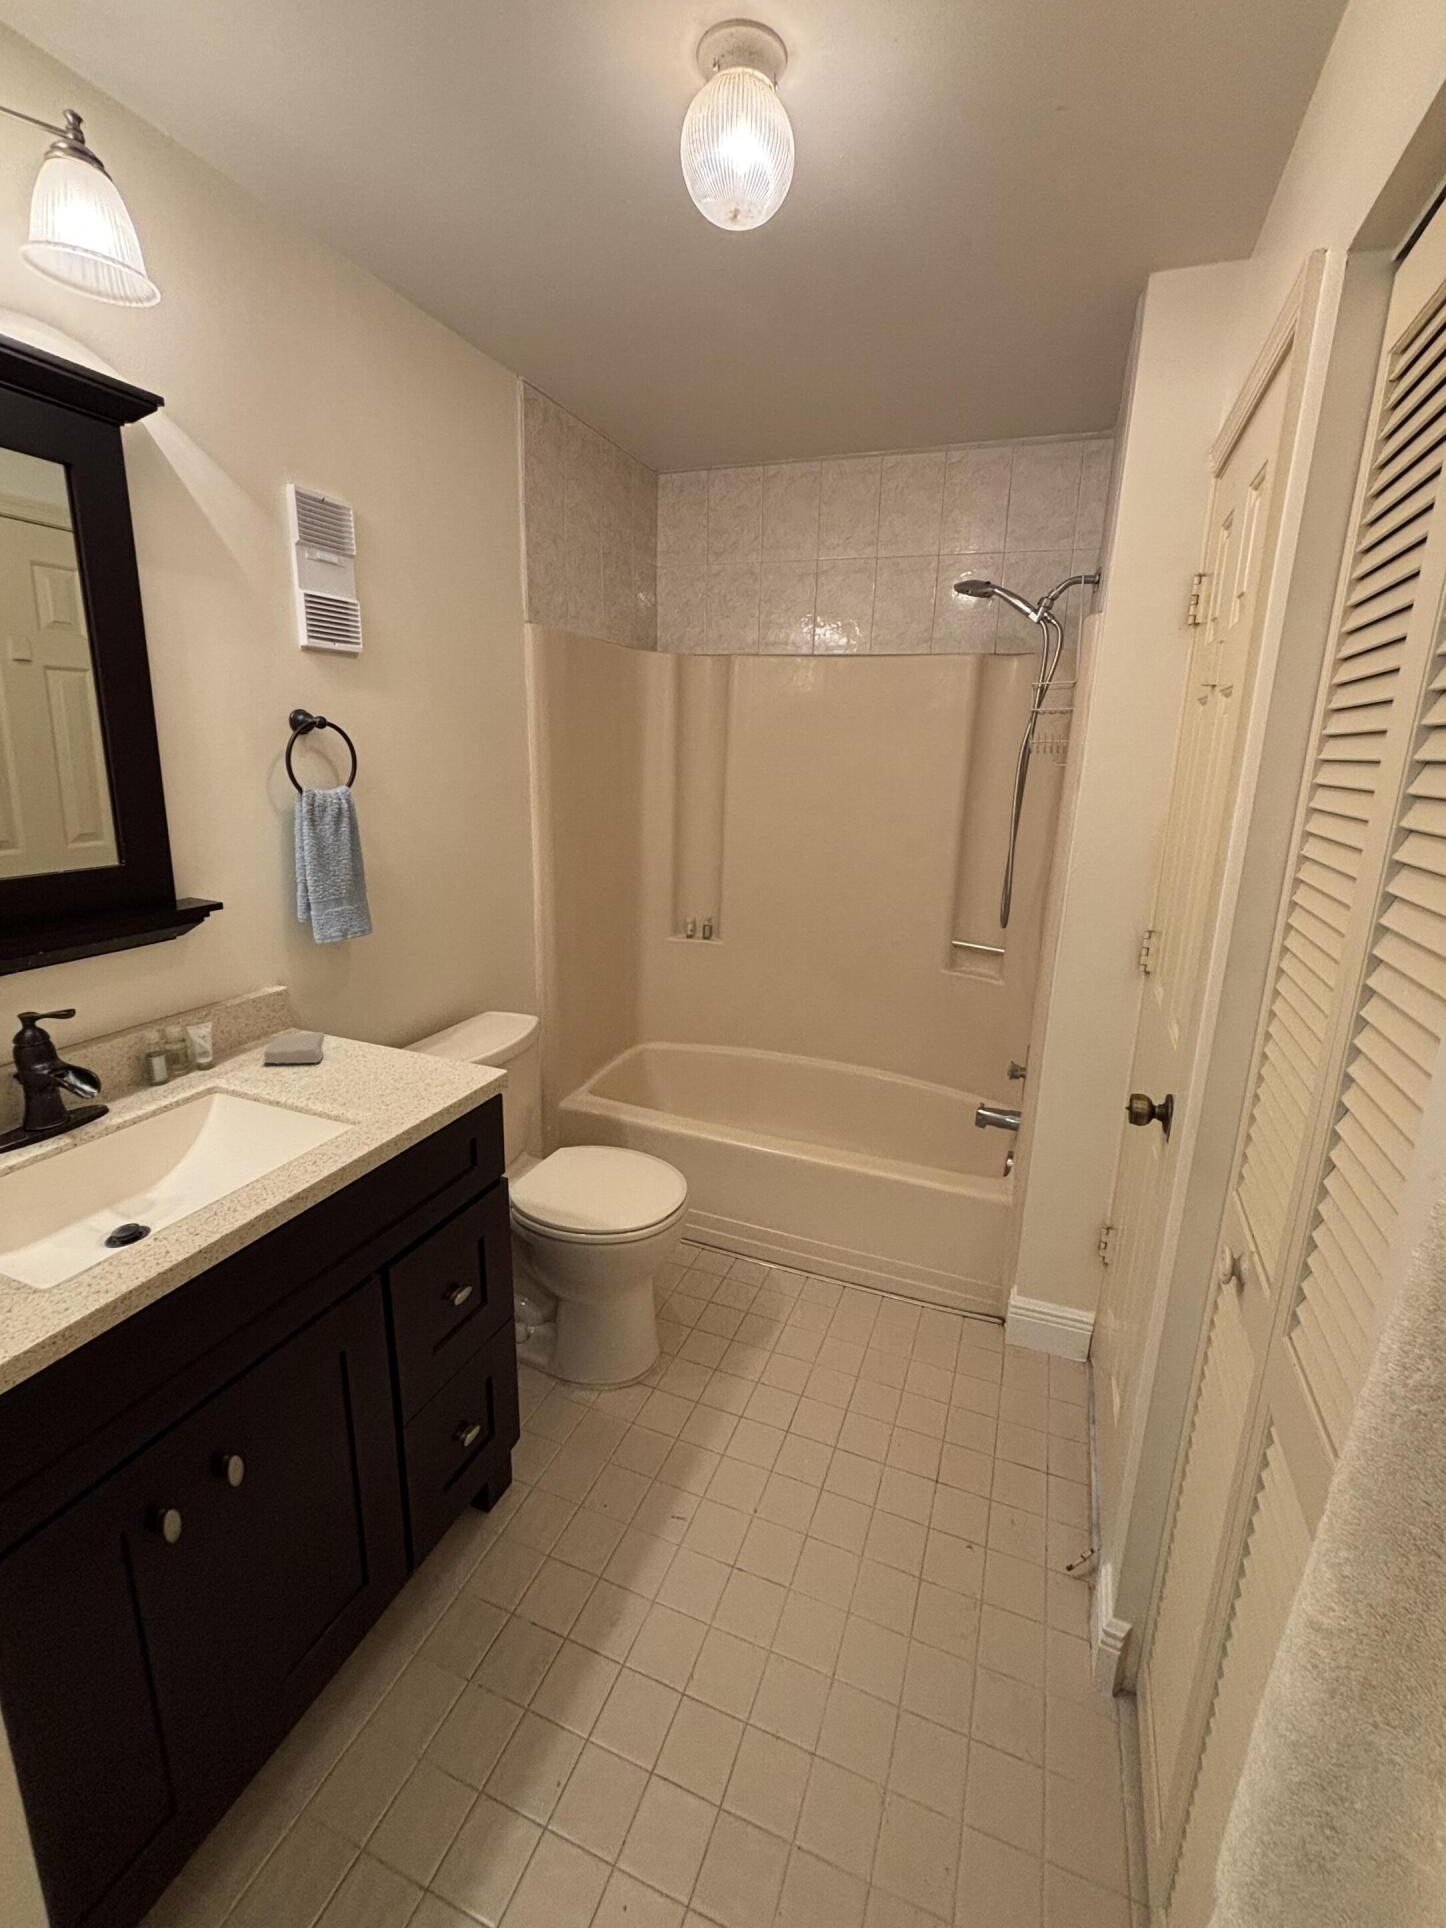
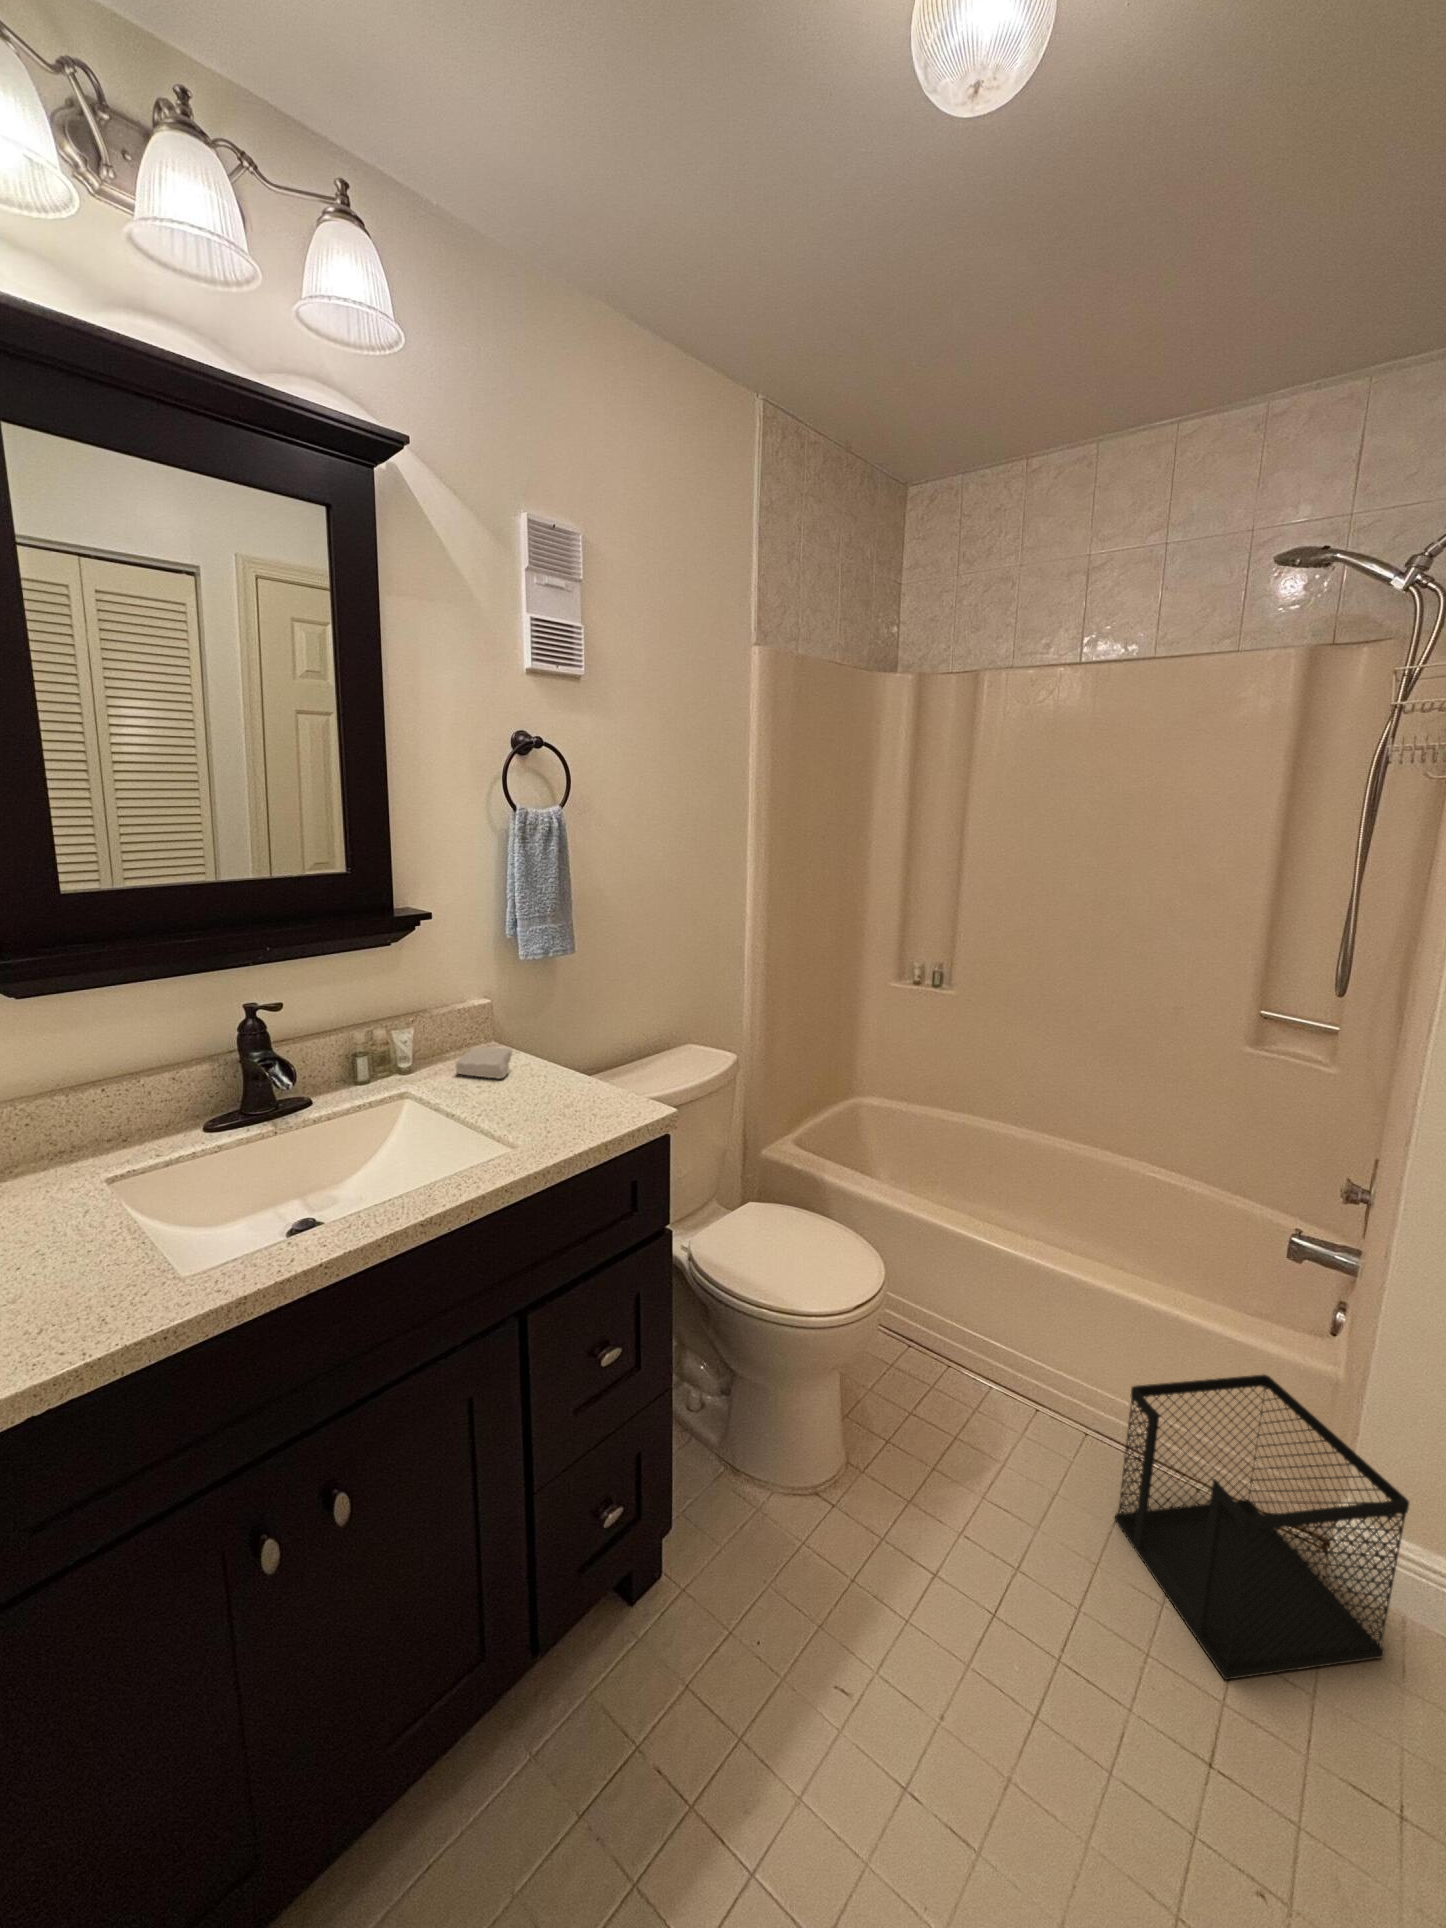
wastebasket: none [867,1212,1049,1427] -> present [1115,1375,1409,1680]

